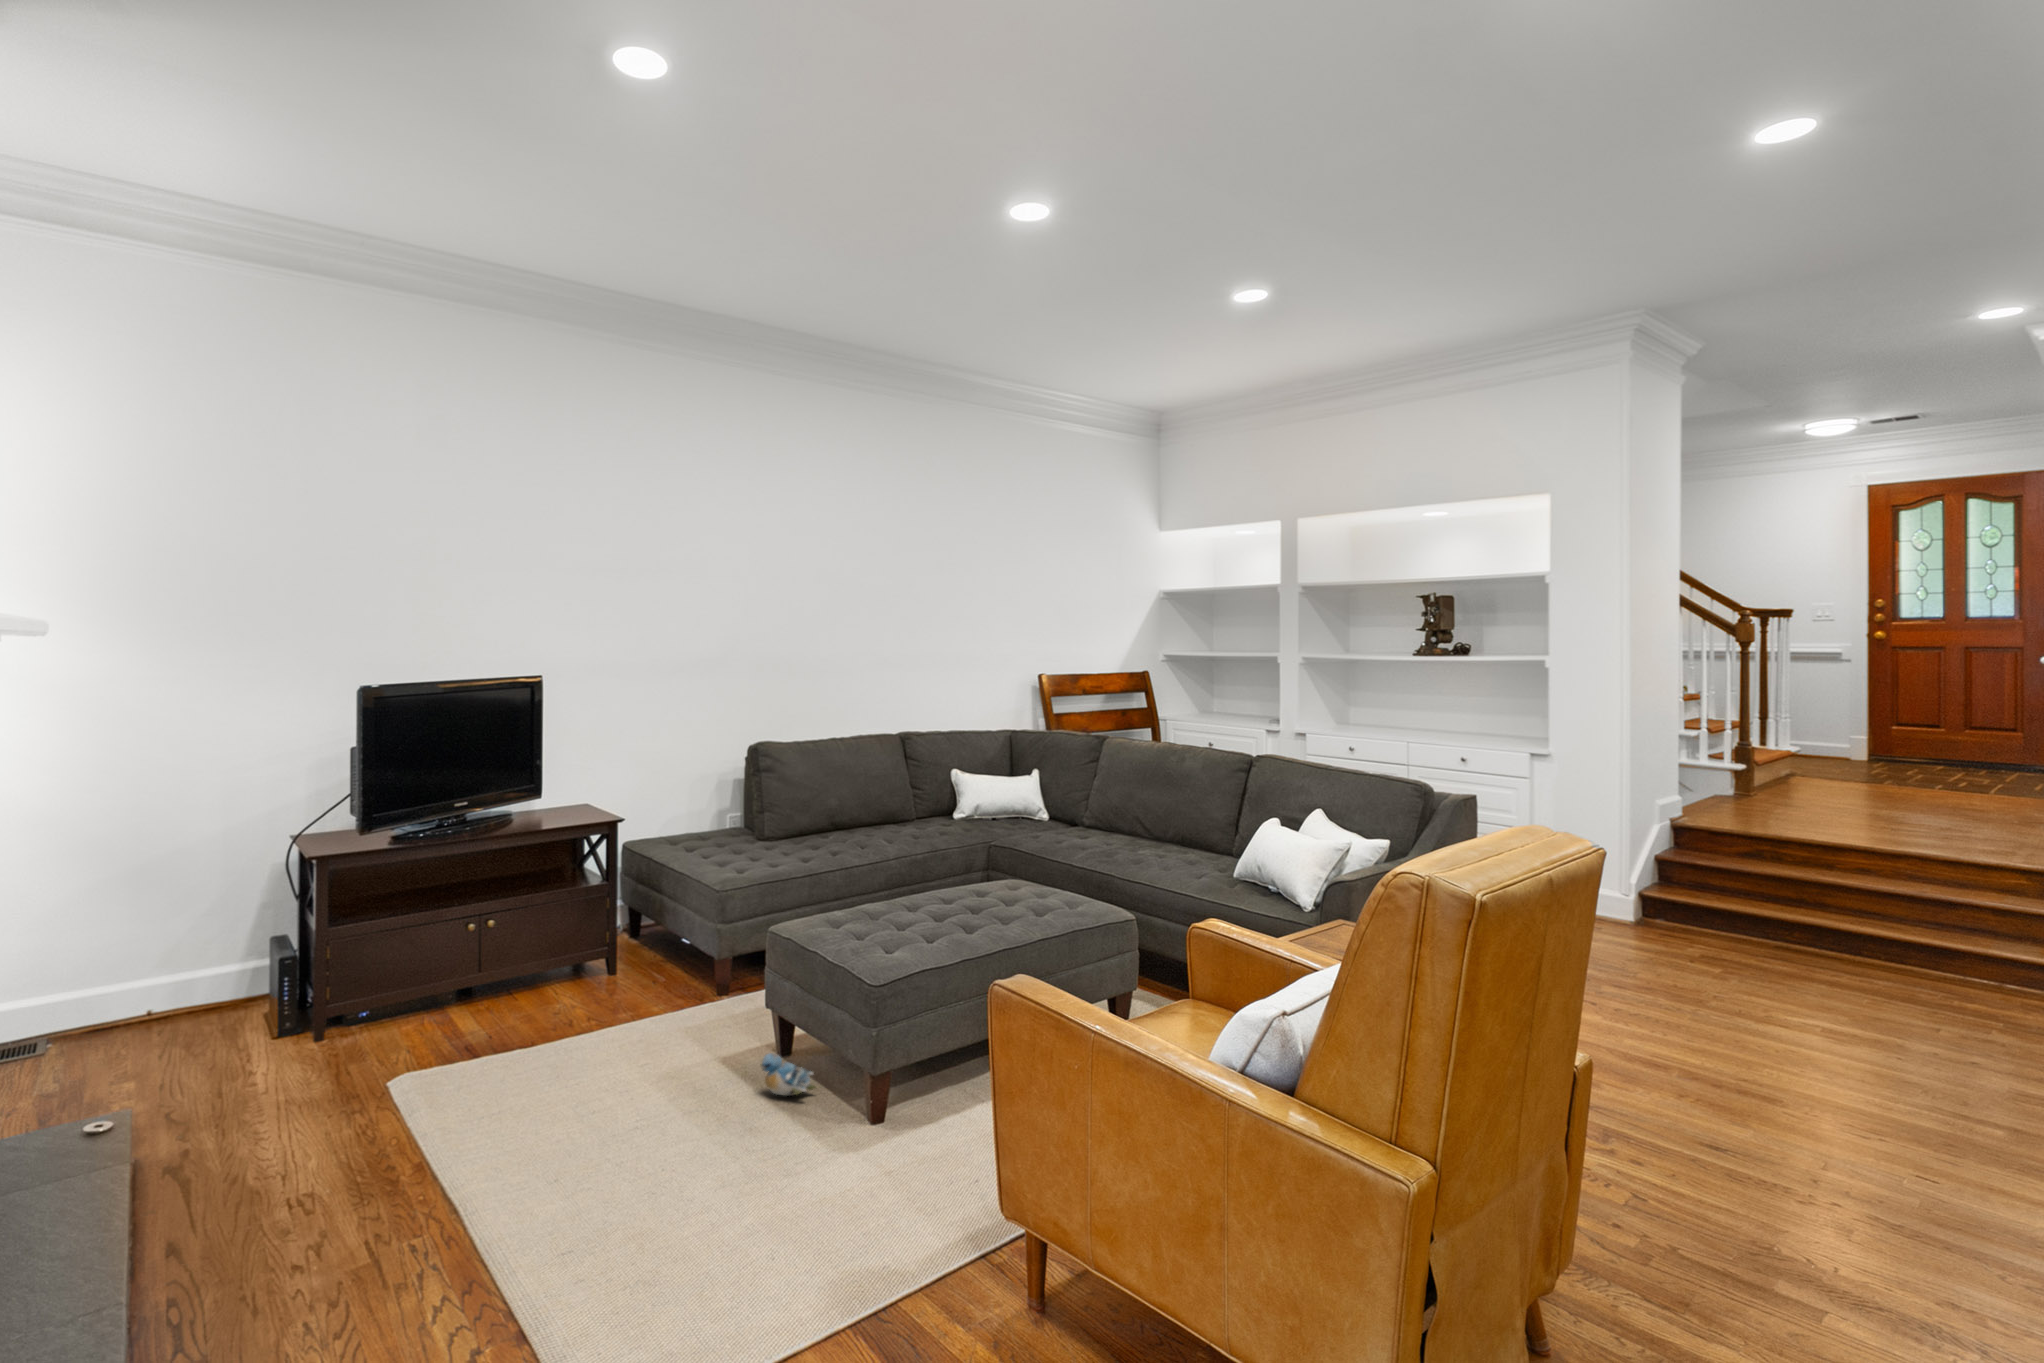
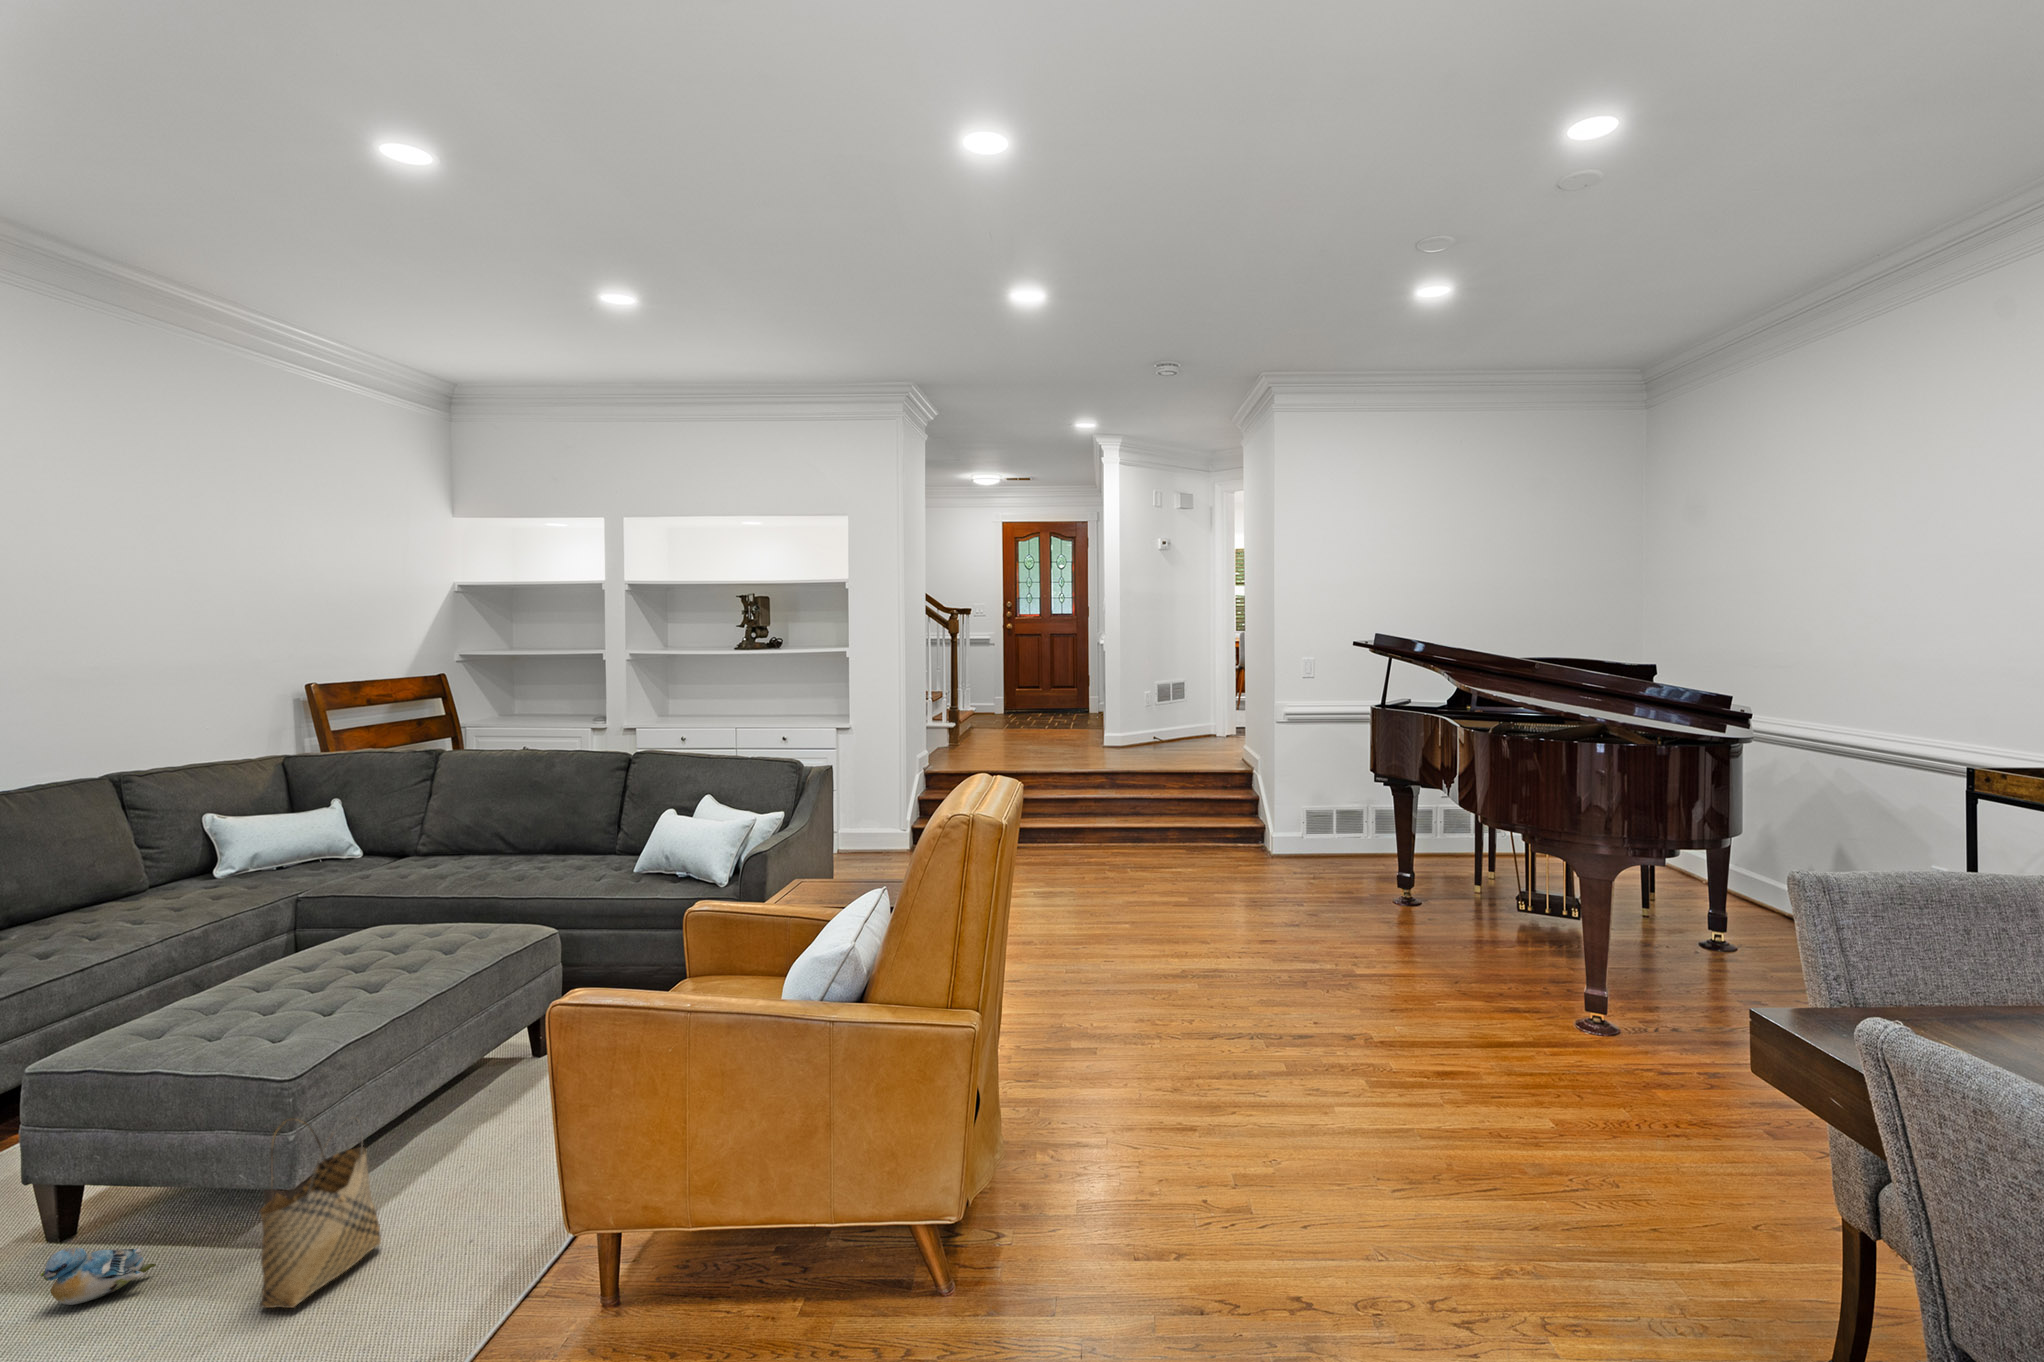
woven basket: none [844,1009,929,1158] -> present [259,1118,381,1308]

